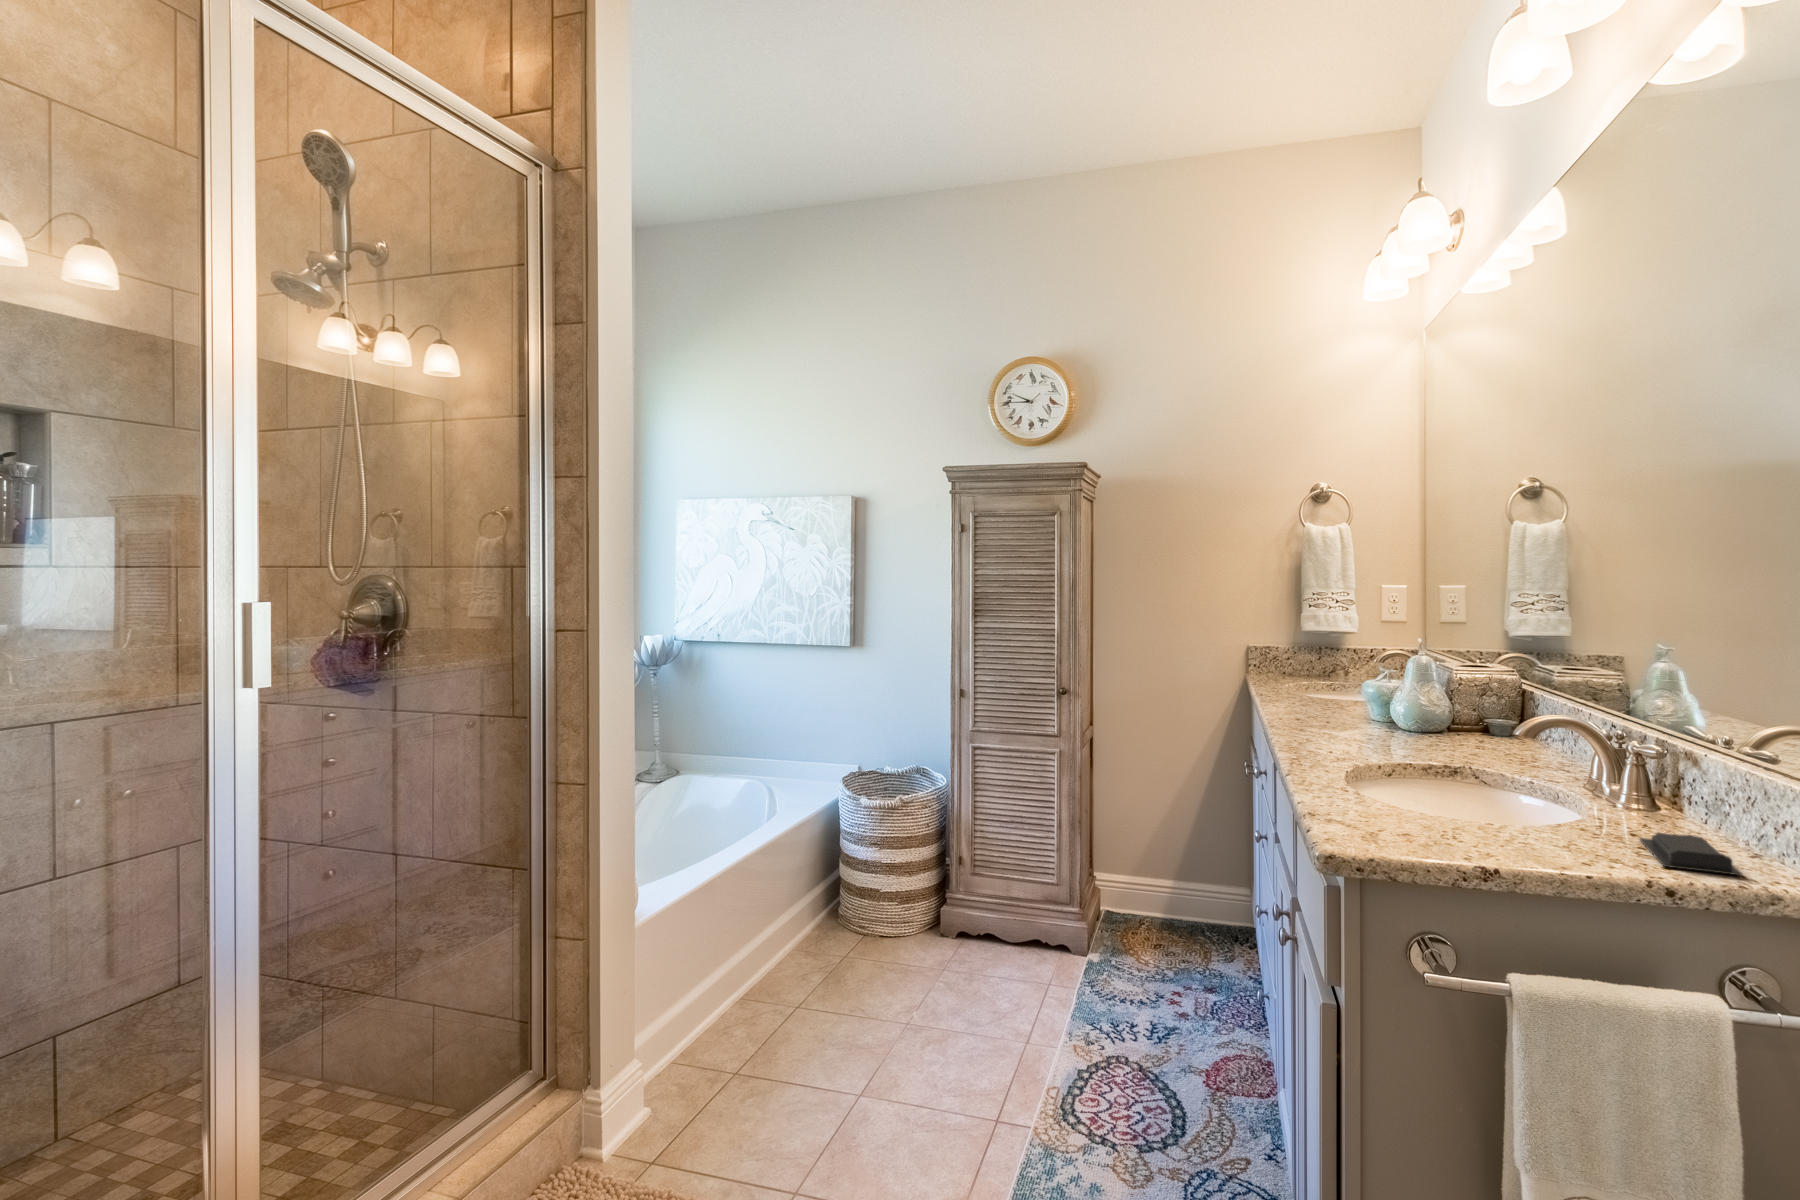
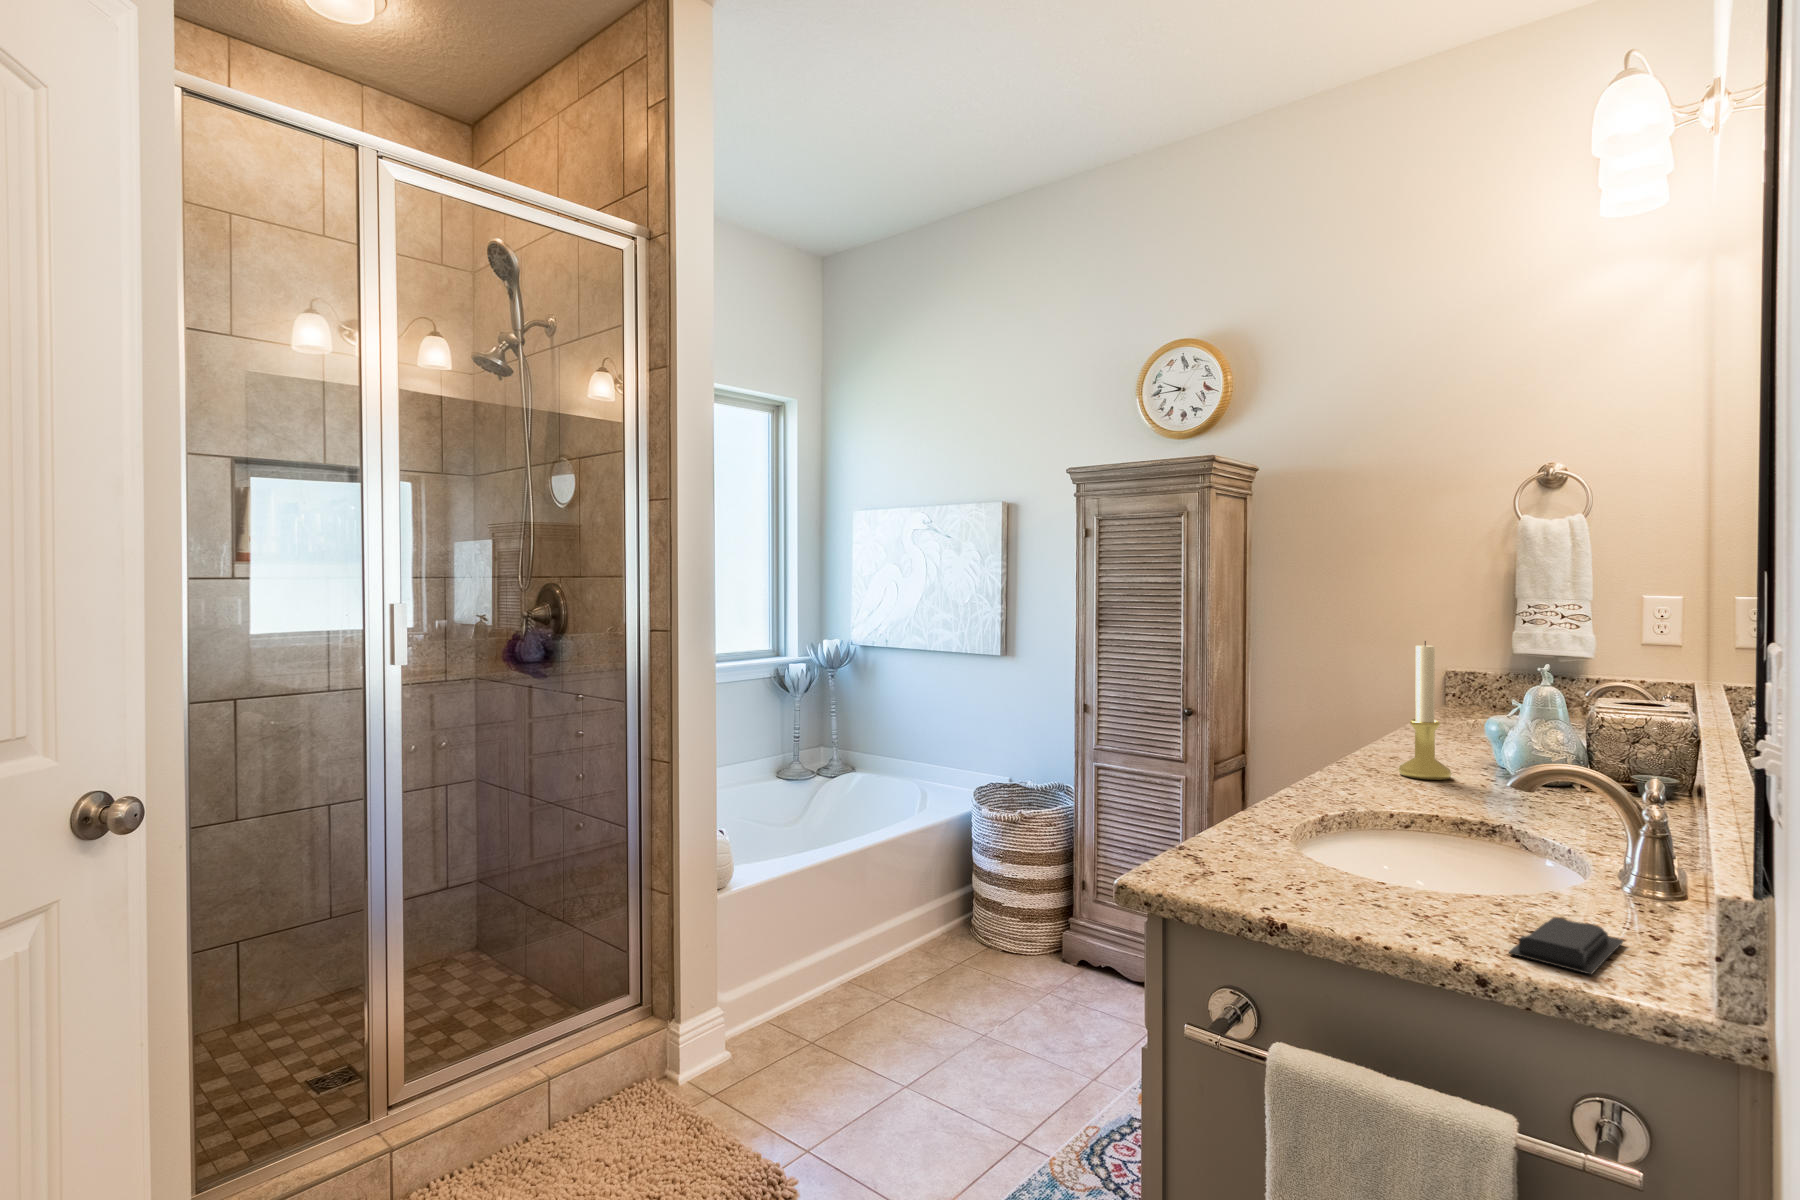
candle holder: none [1321,616,1366,734] -> present [1399,641,1451,780]

